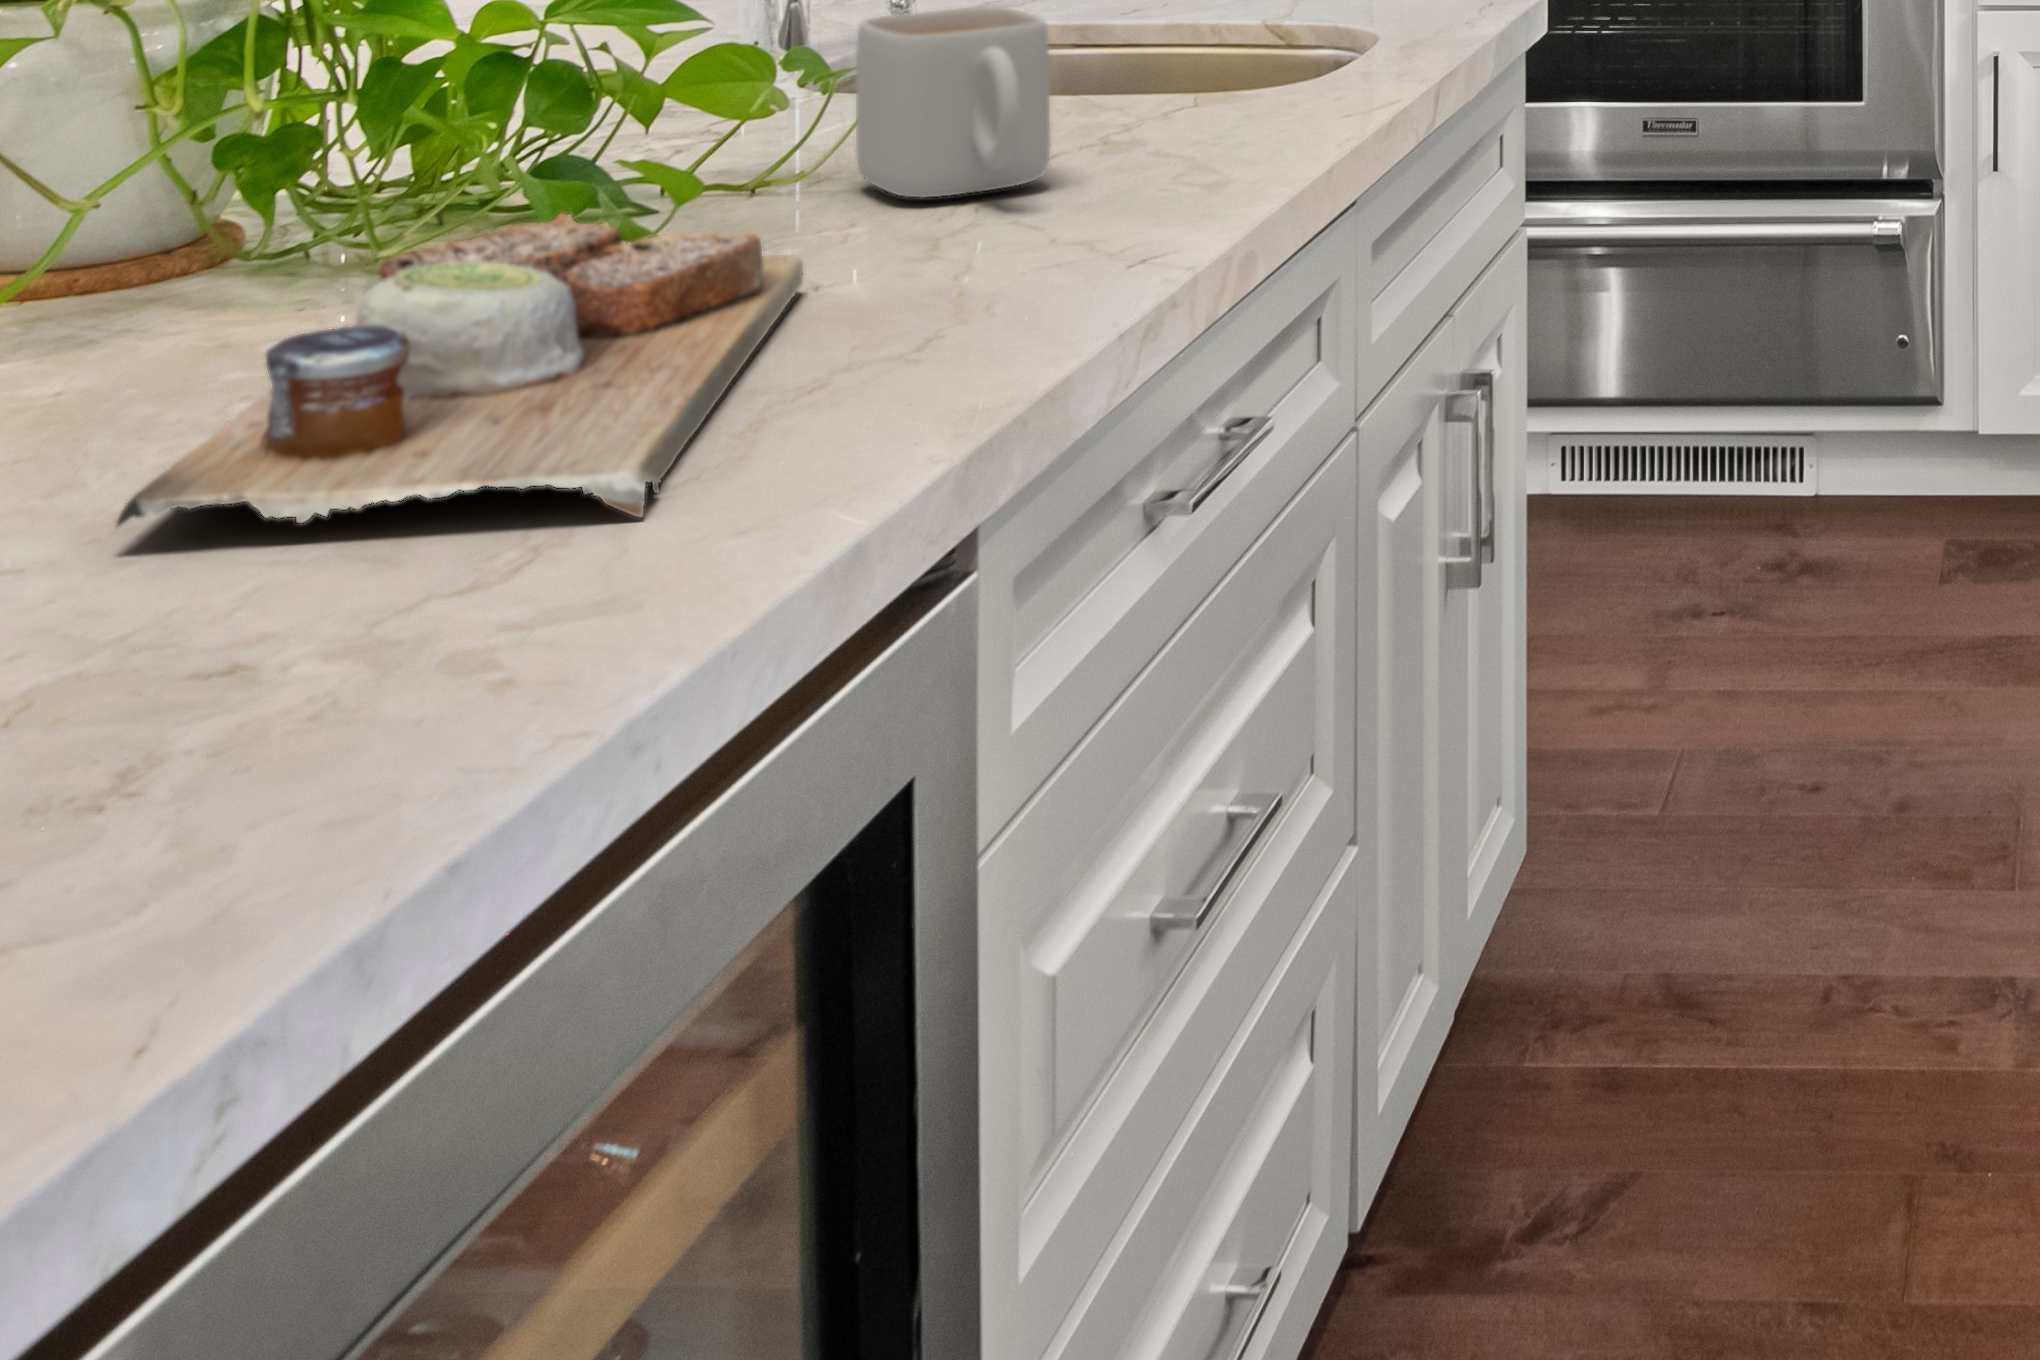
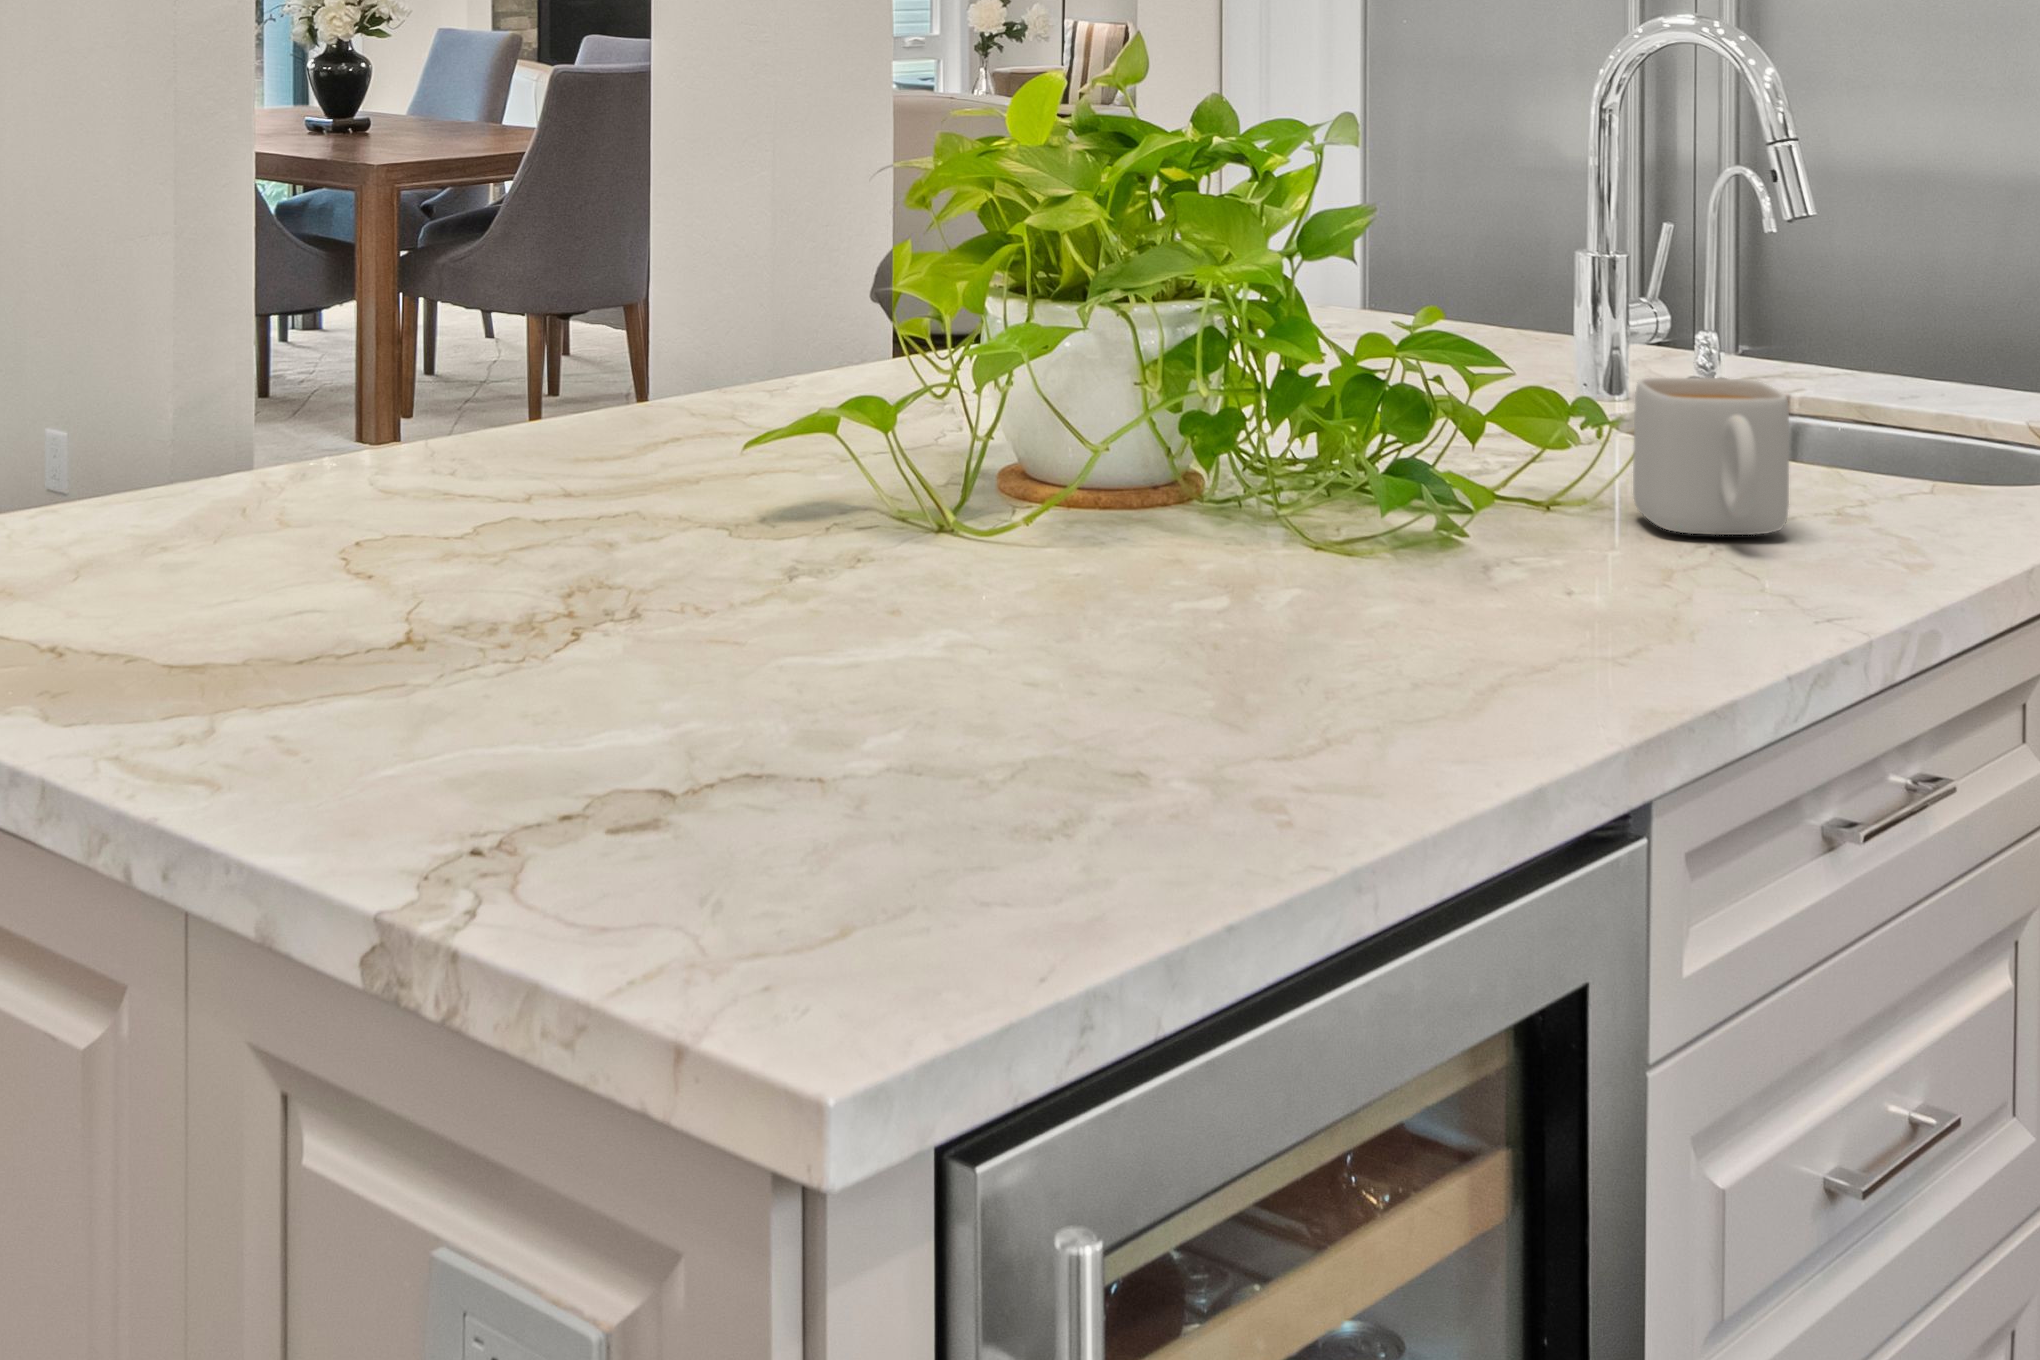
cutting board: present [117,214,803,526] -> none [1084,503,1566,736]

